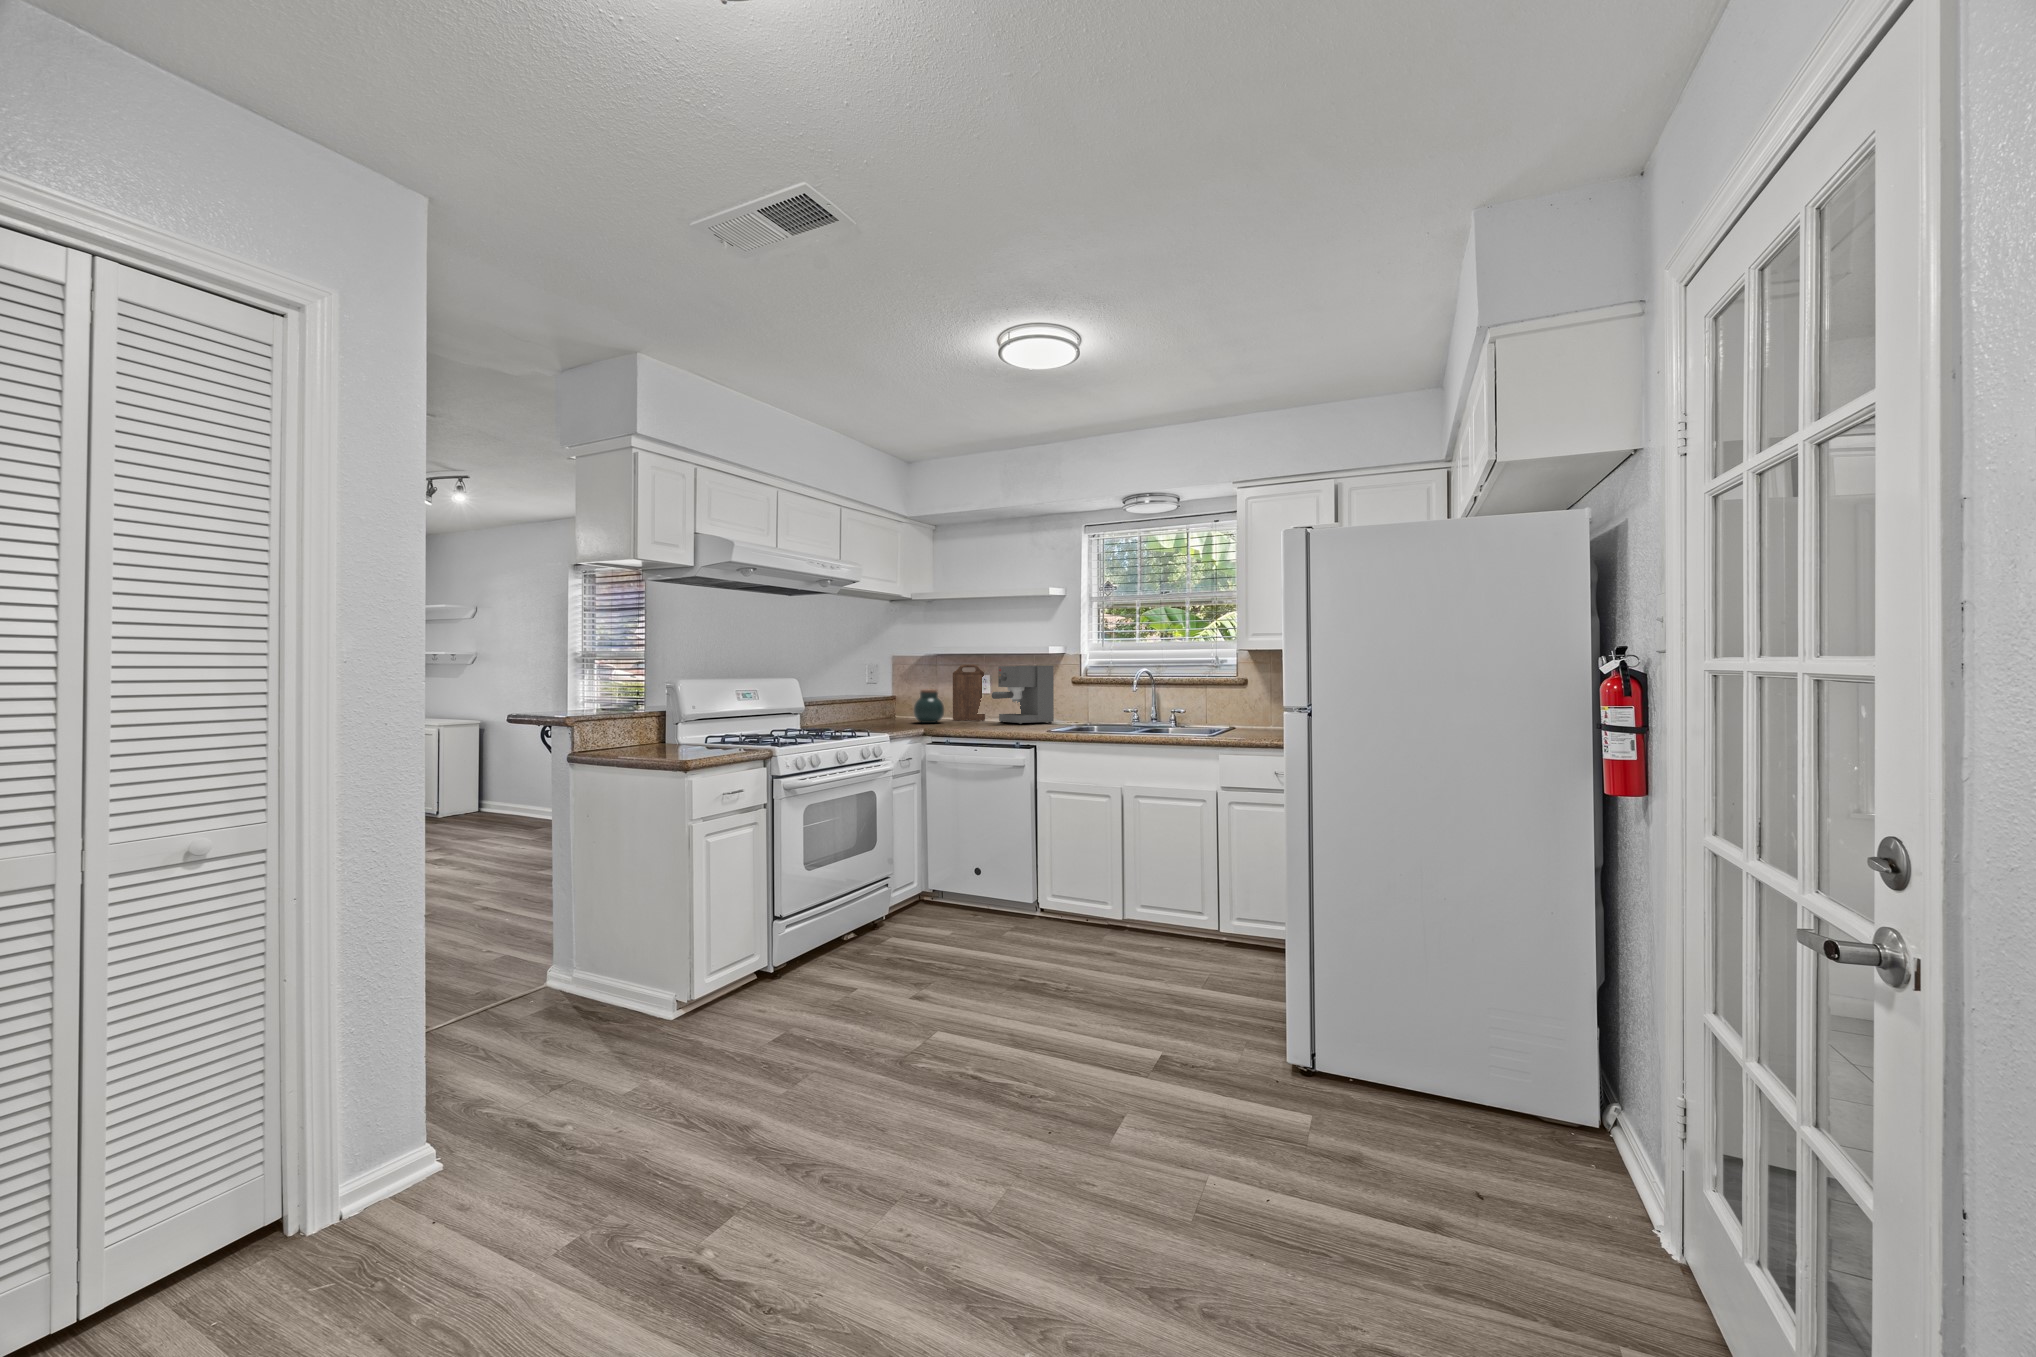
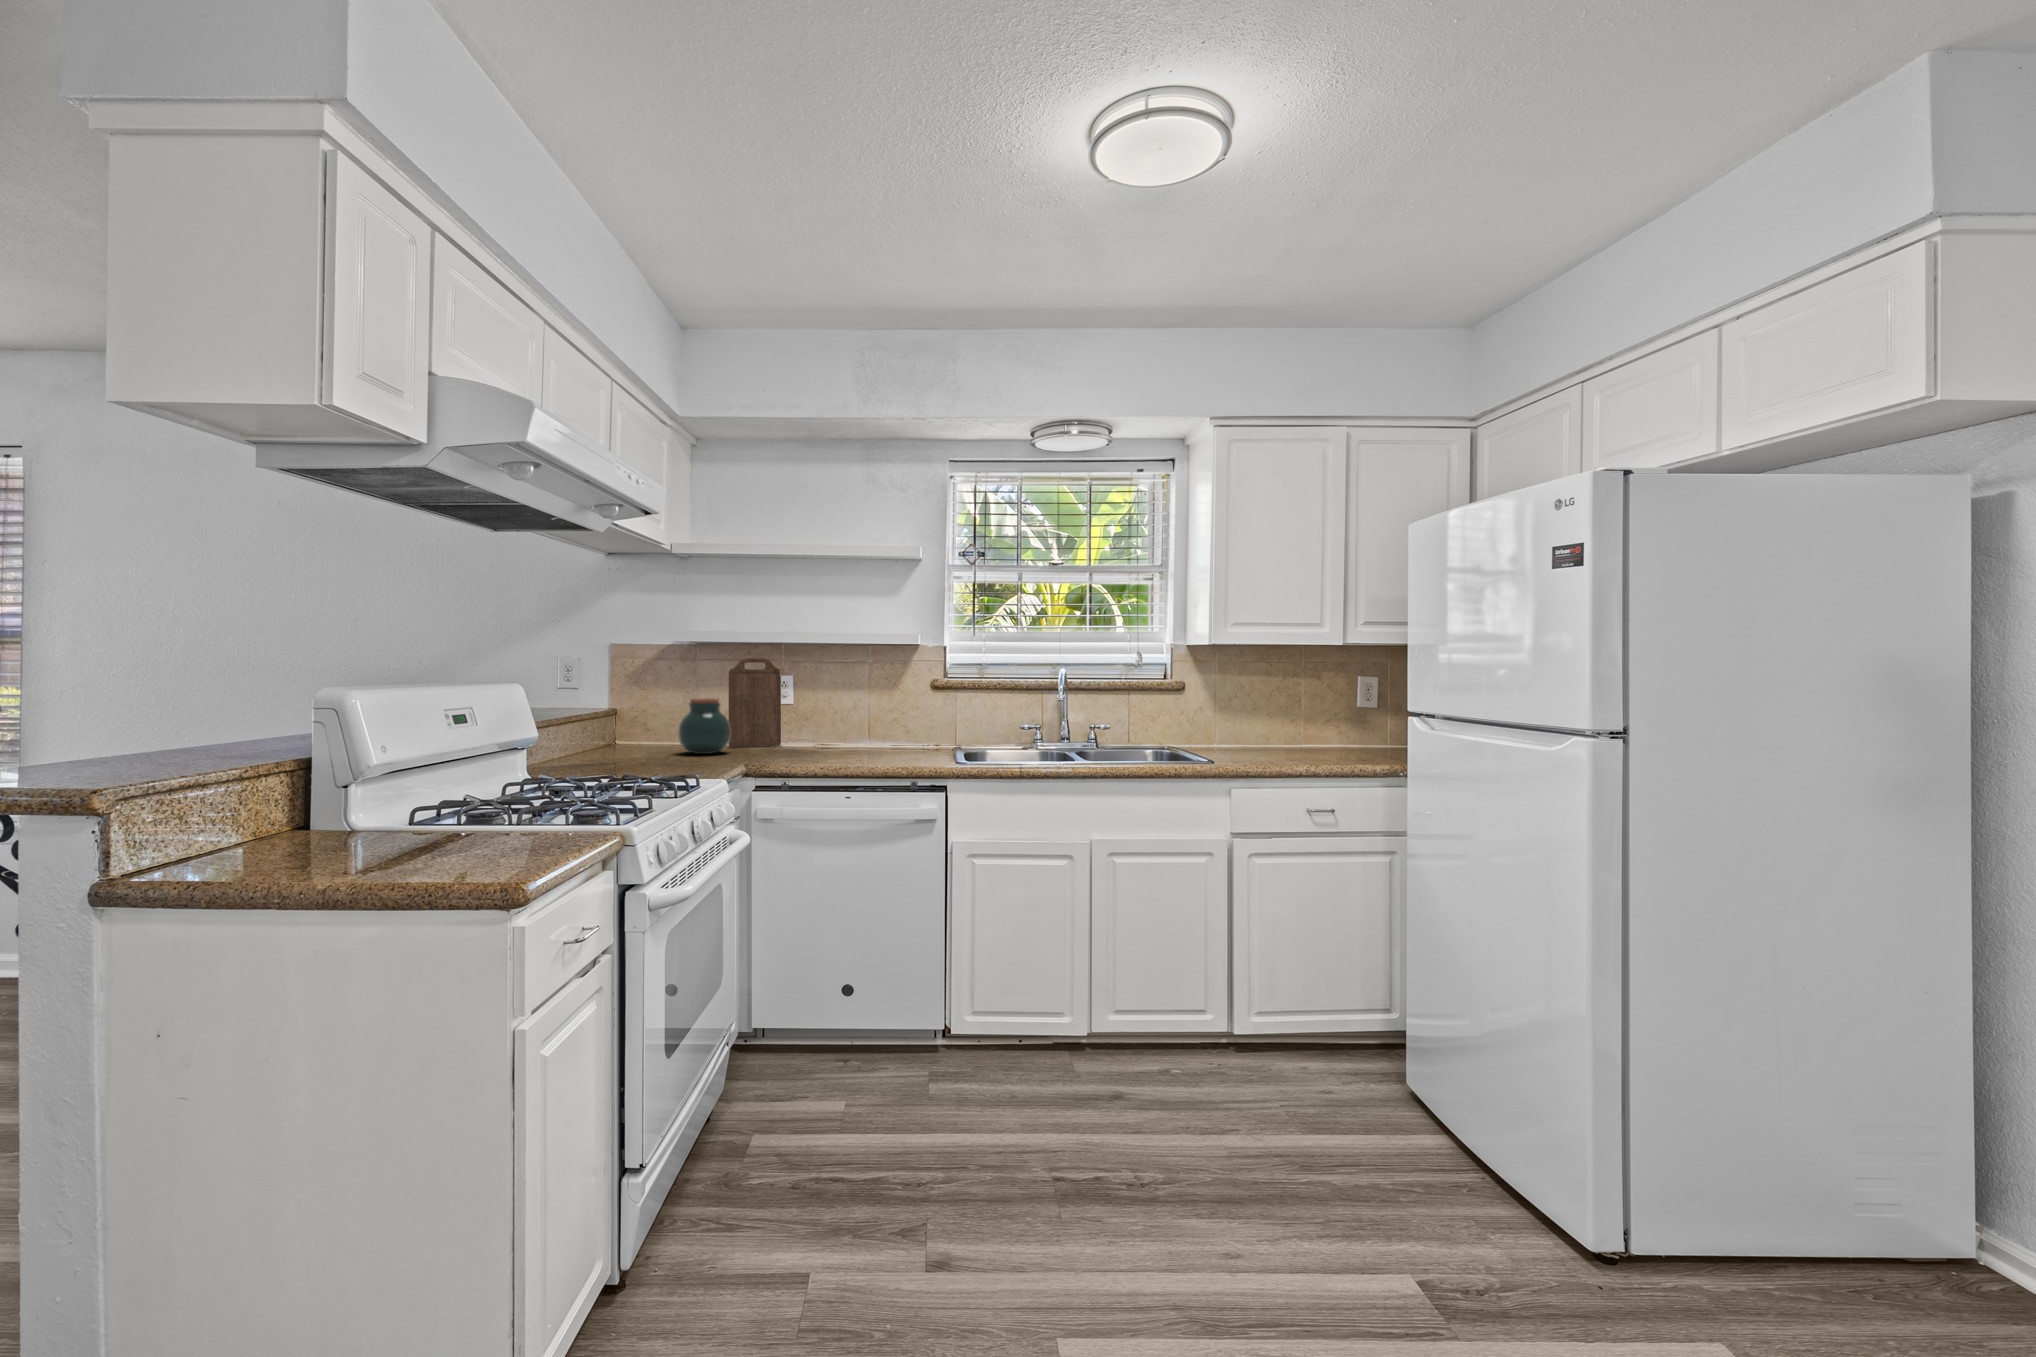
coffee maker: present [992,666,1054,724] -> none [813,661,901,751]

